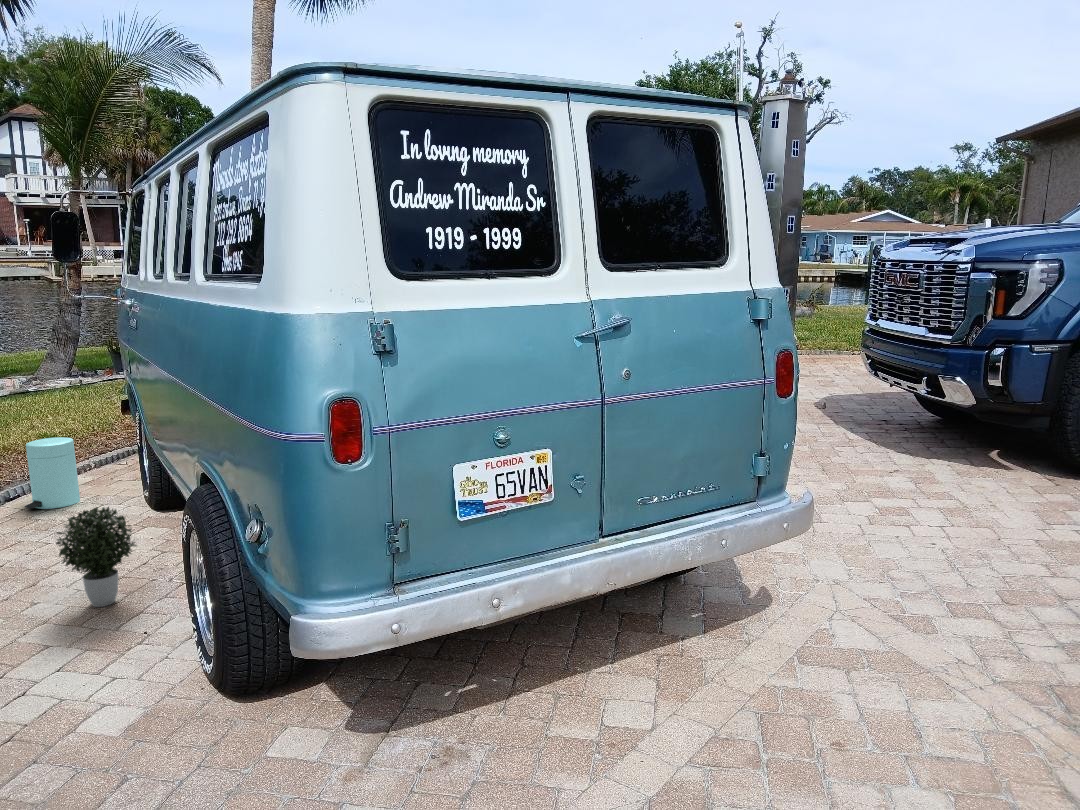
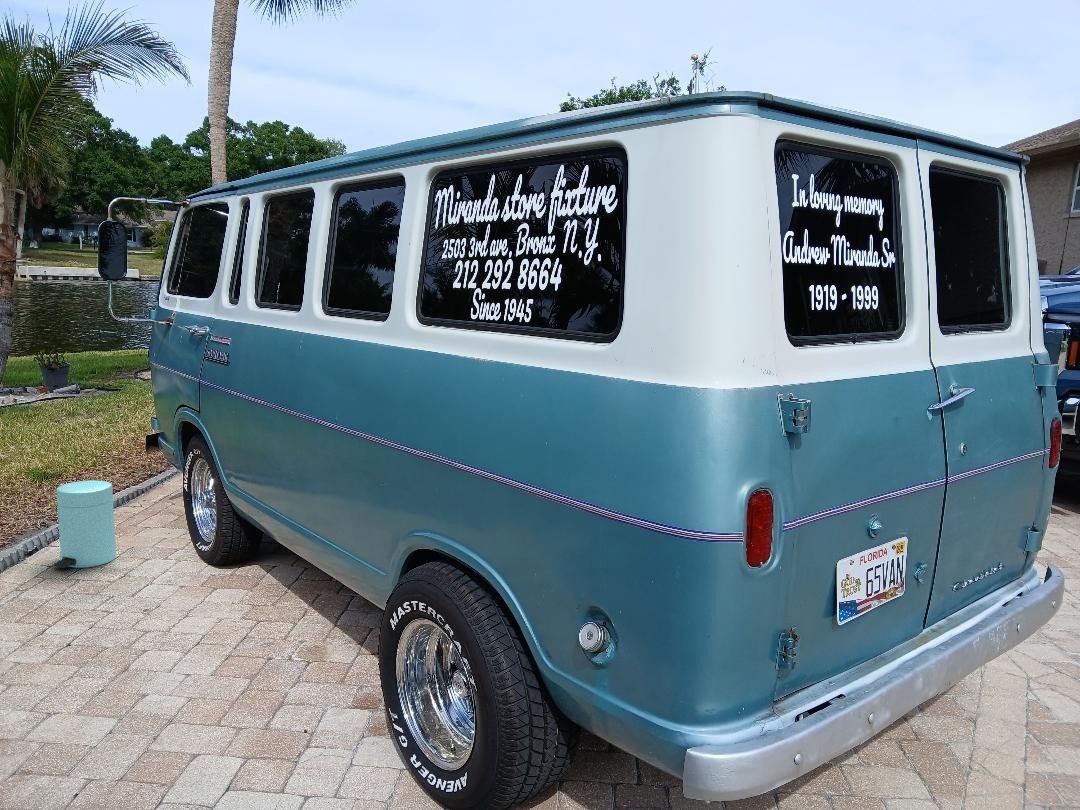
potted plant: present [56,507,137,607] -> none [192,580,283,703]

